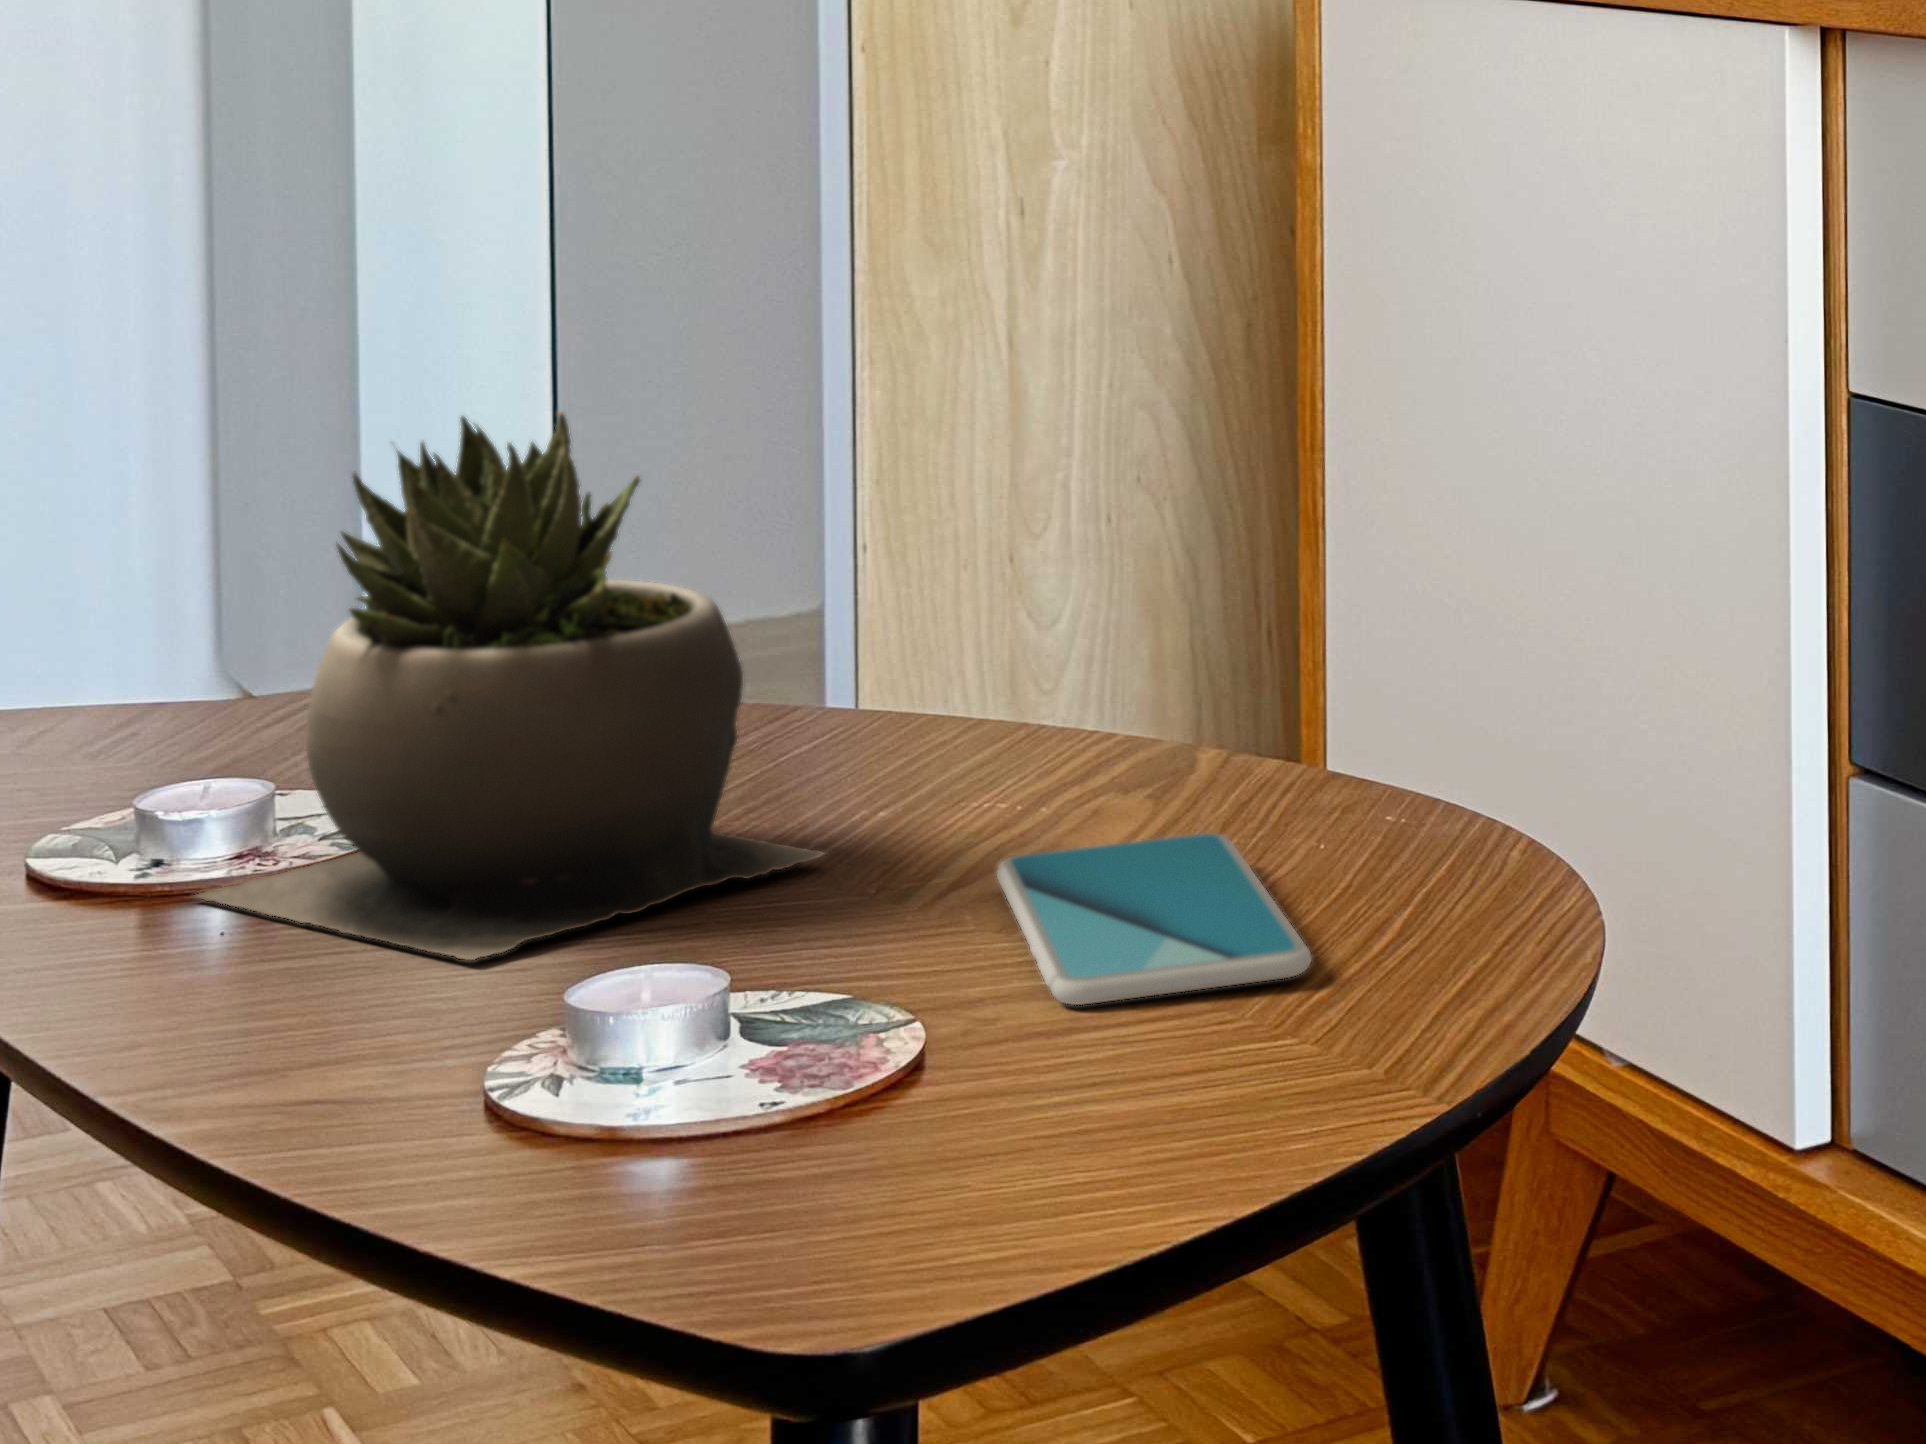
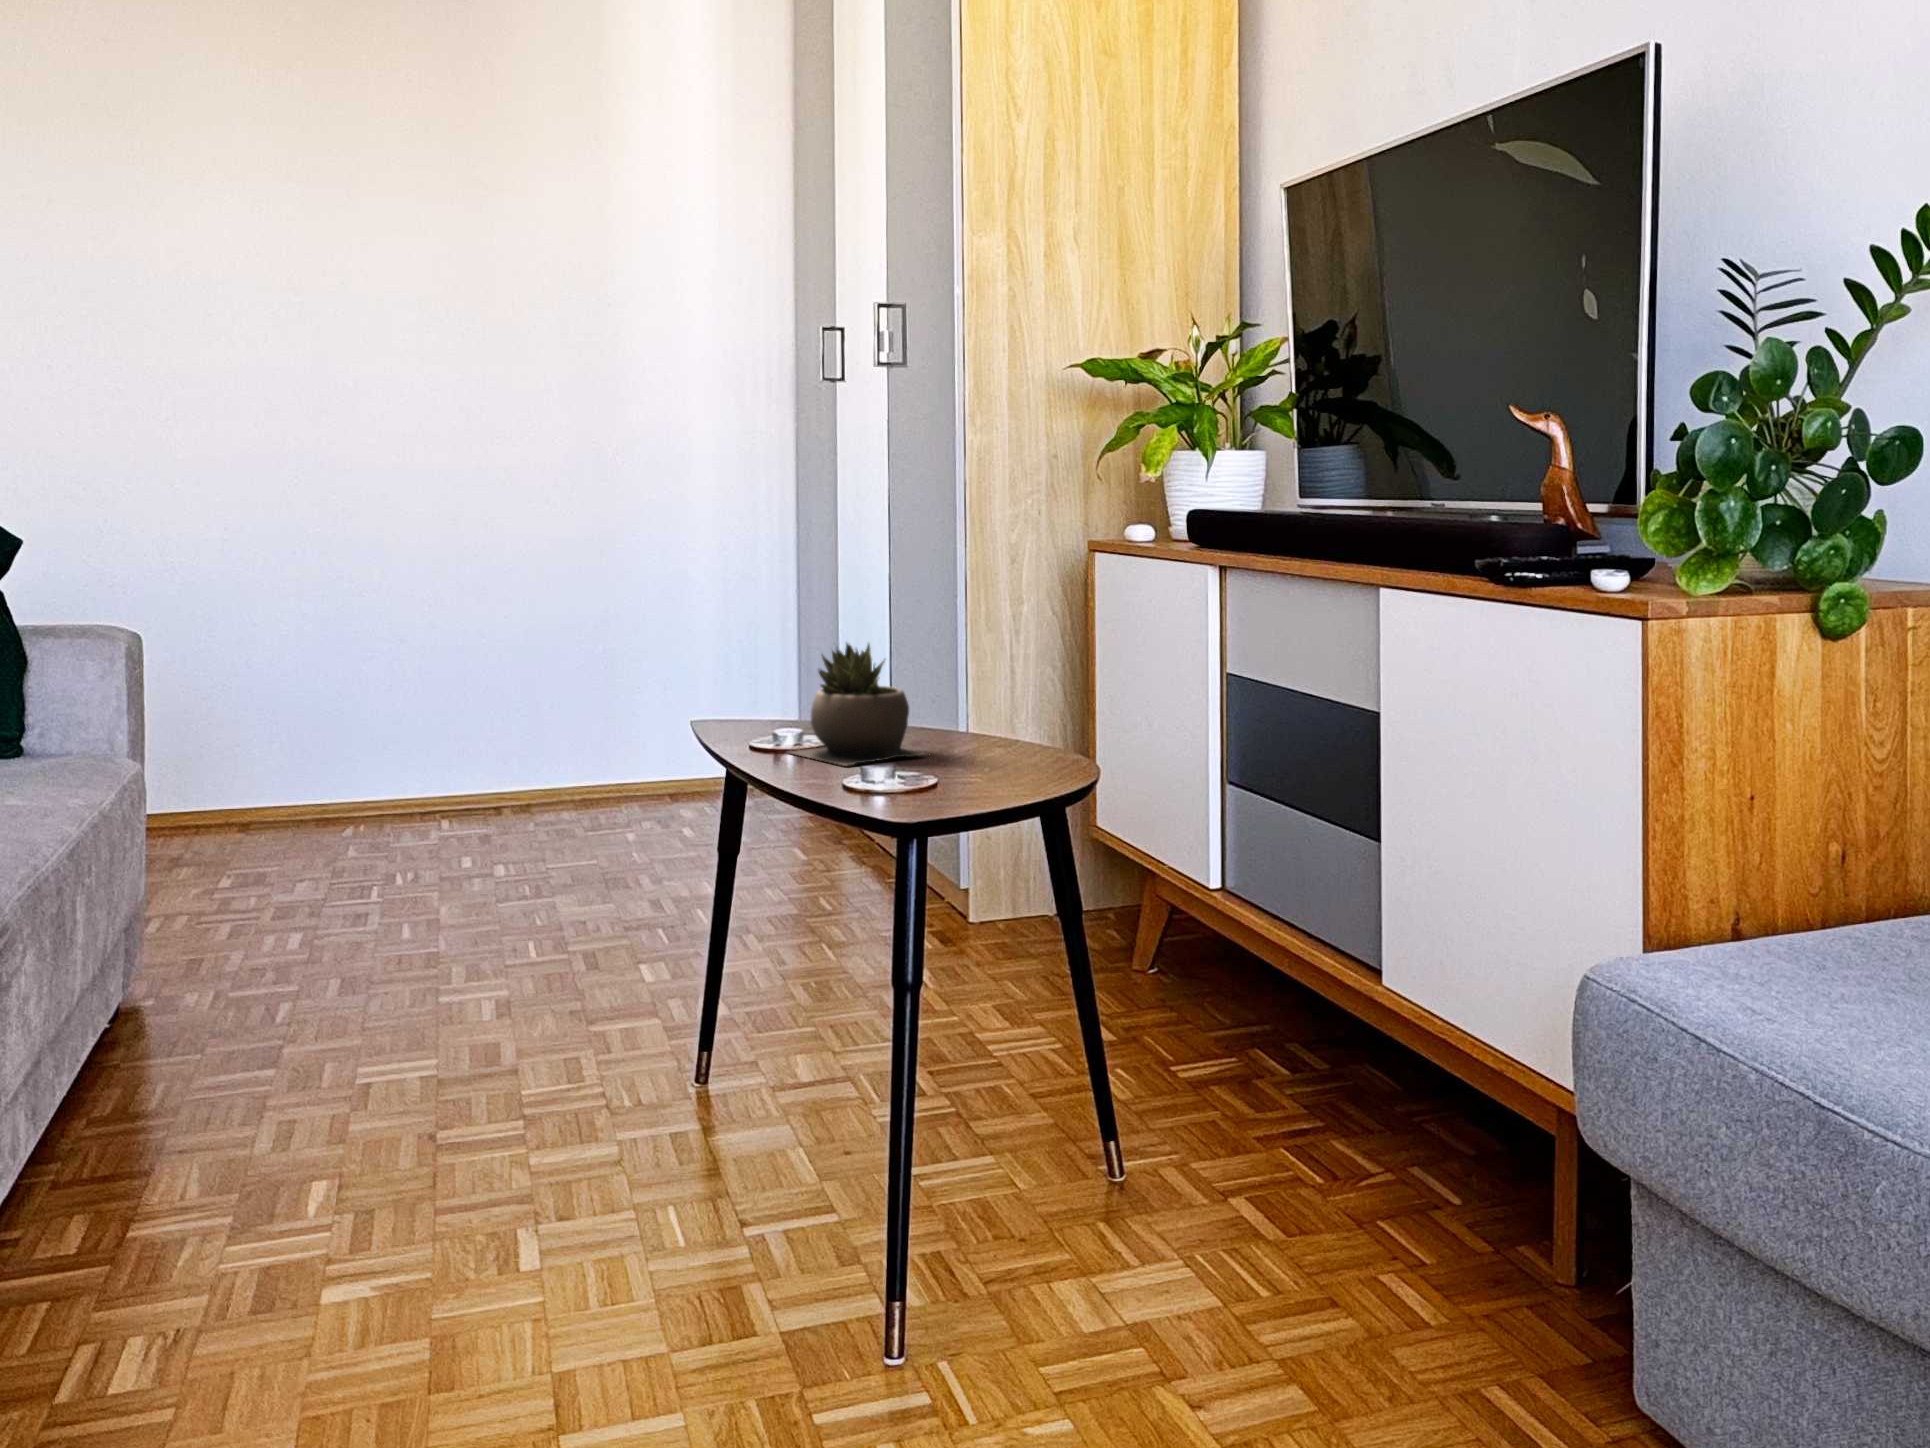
smartphone: present [997,833,1311,1005] -> none [966,755,1033,782]

